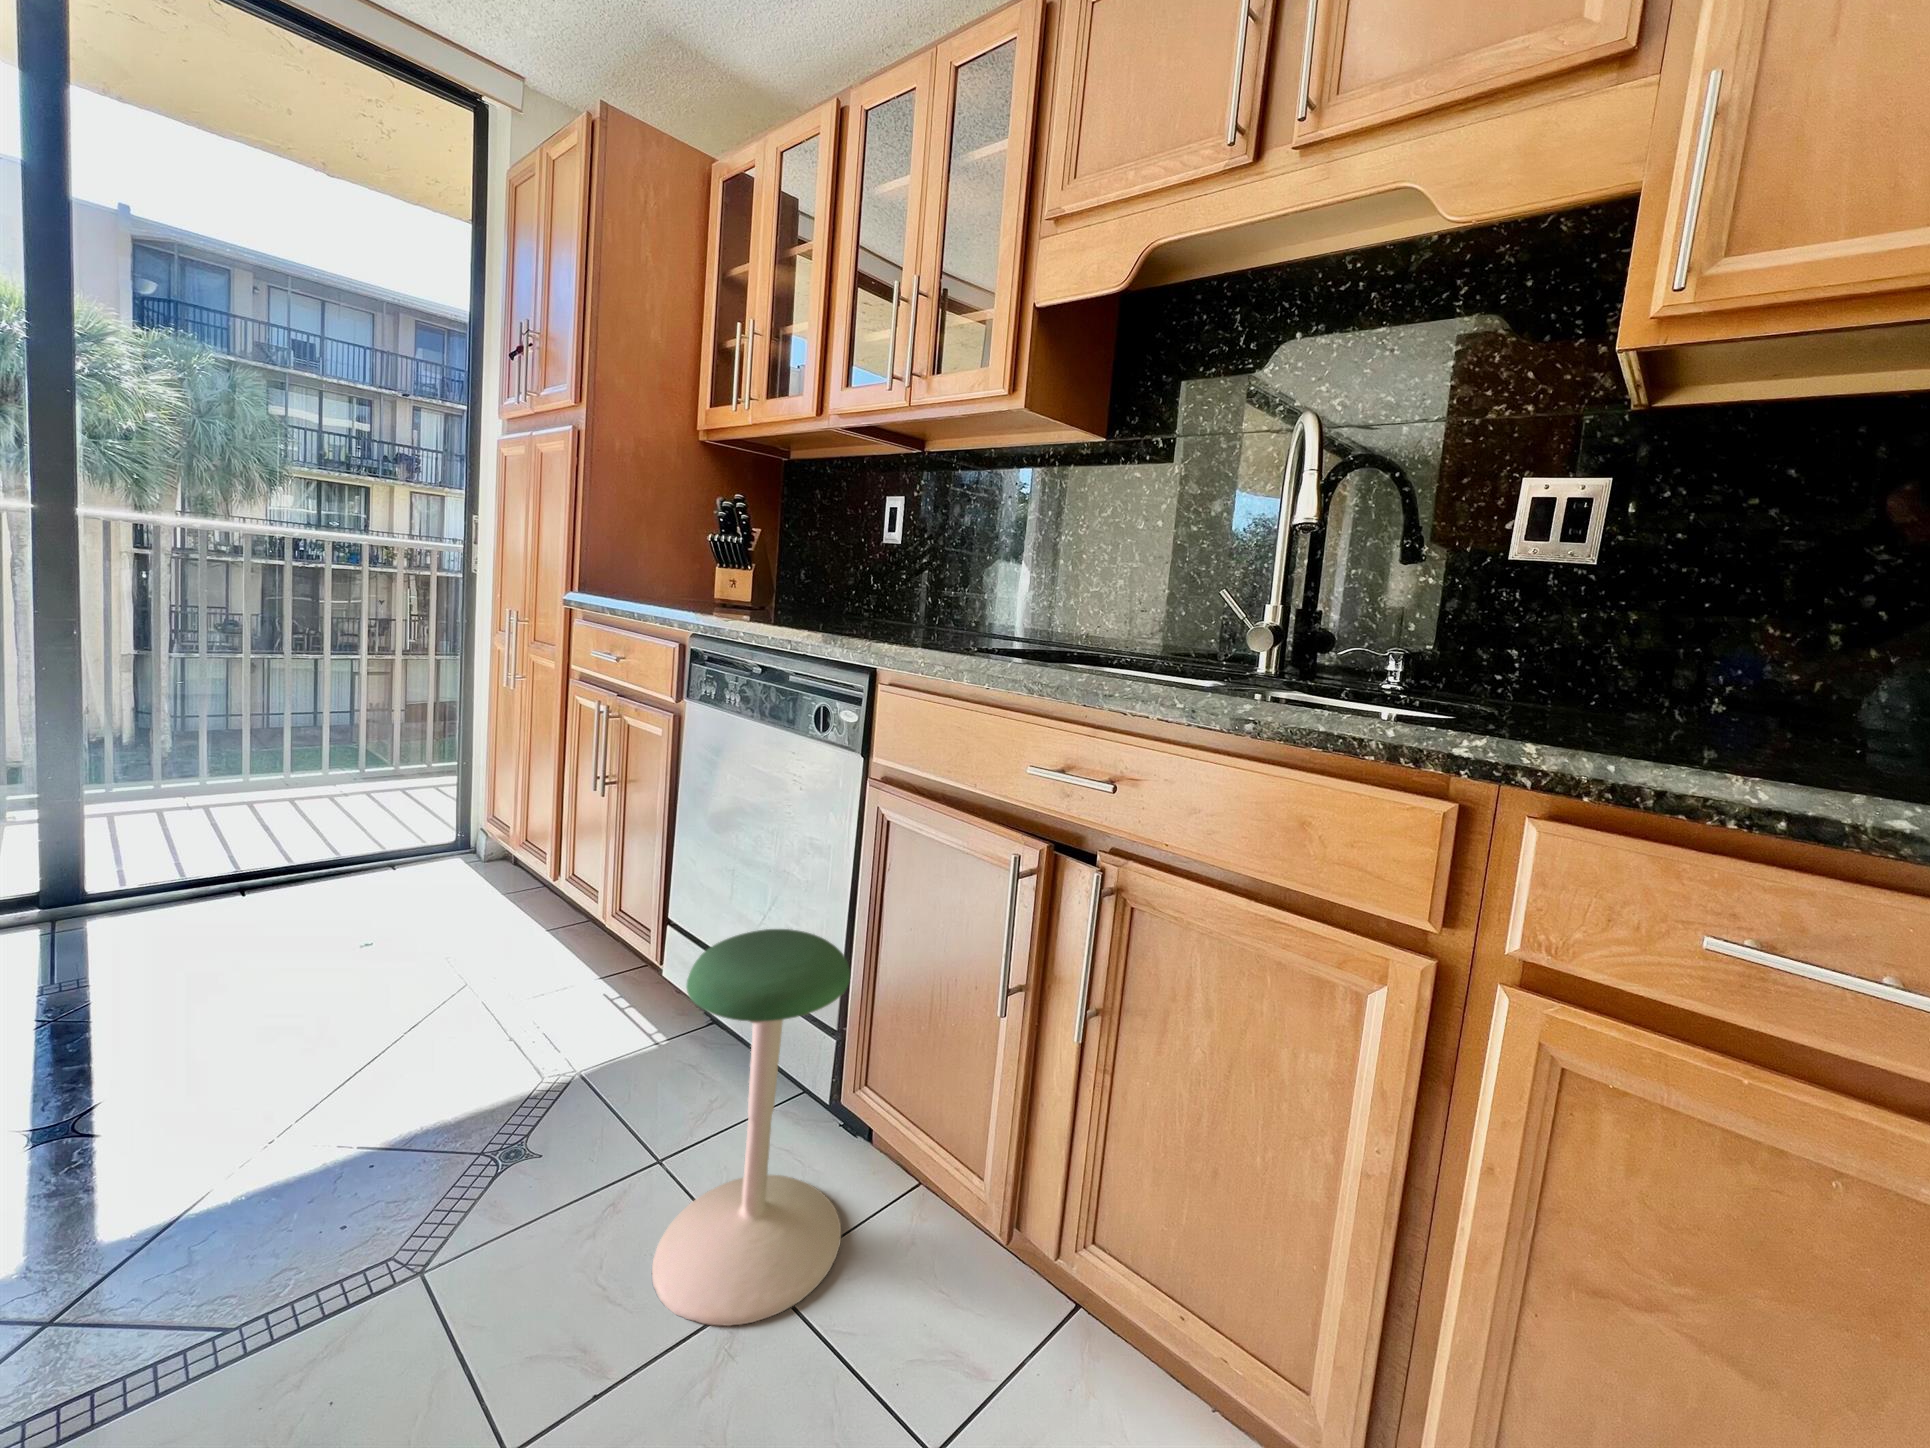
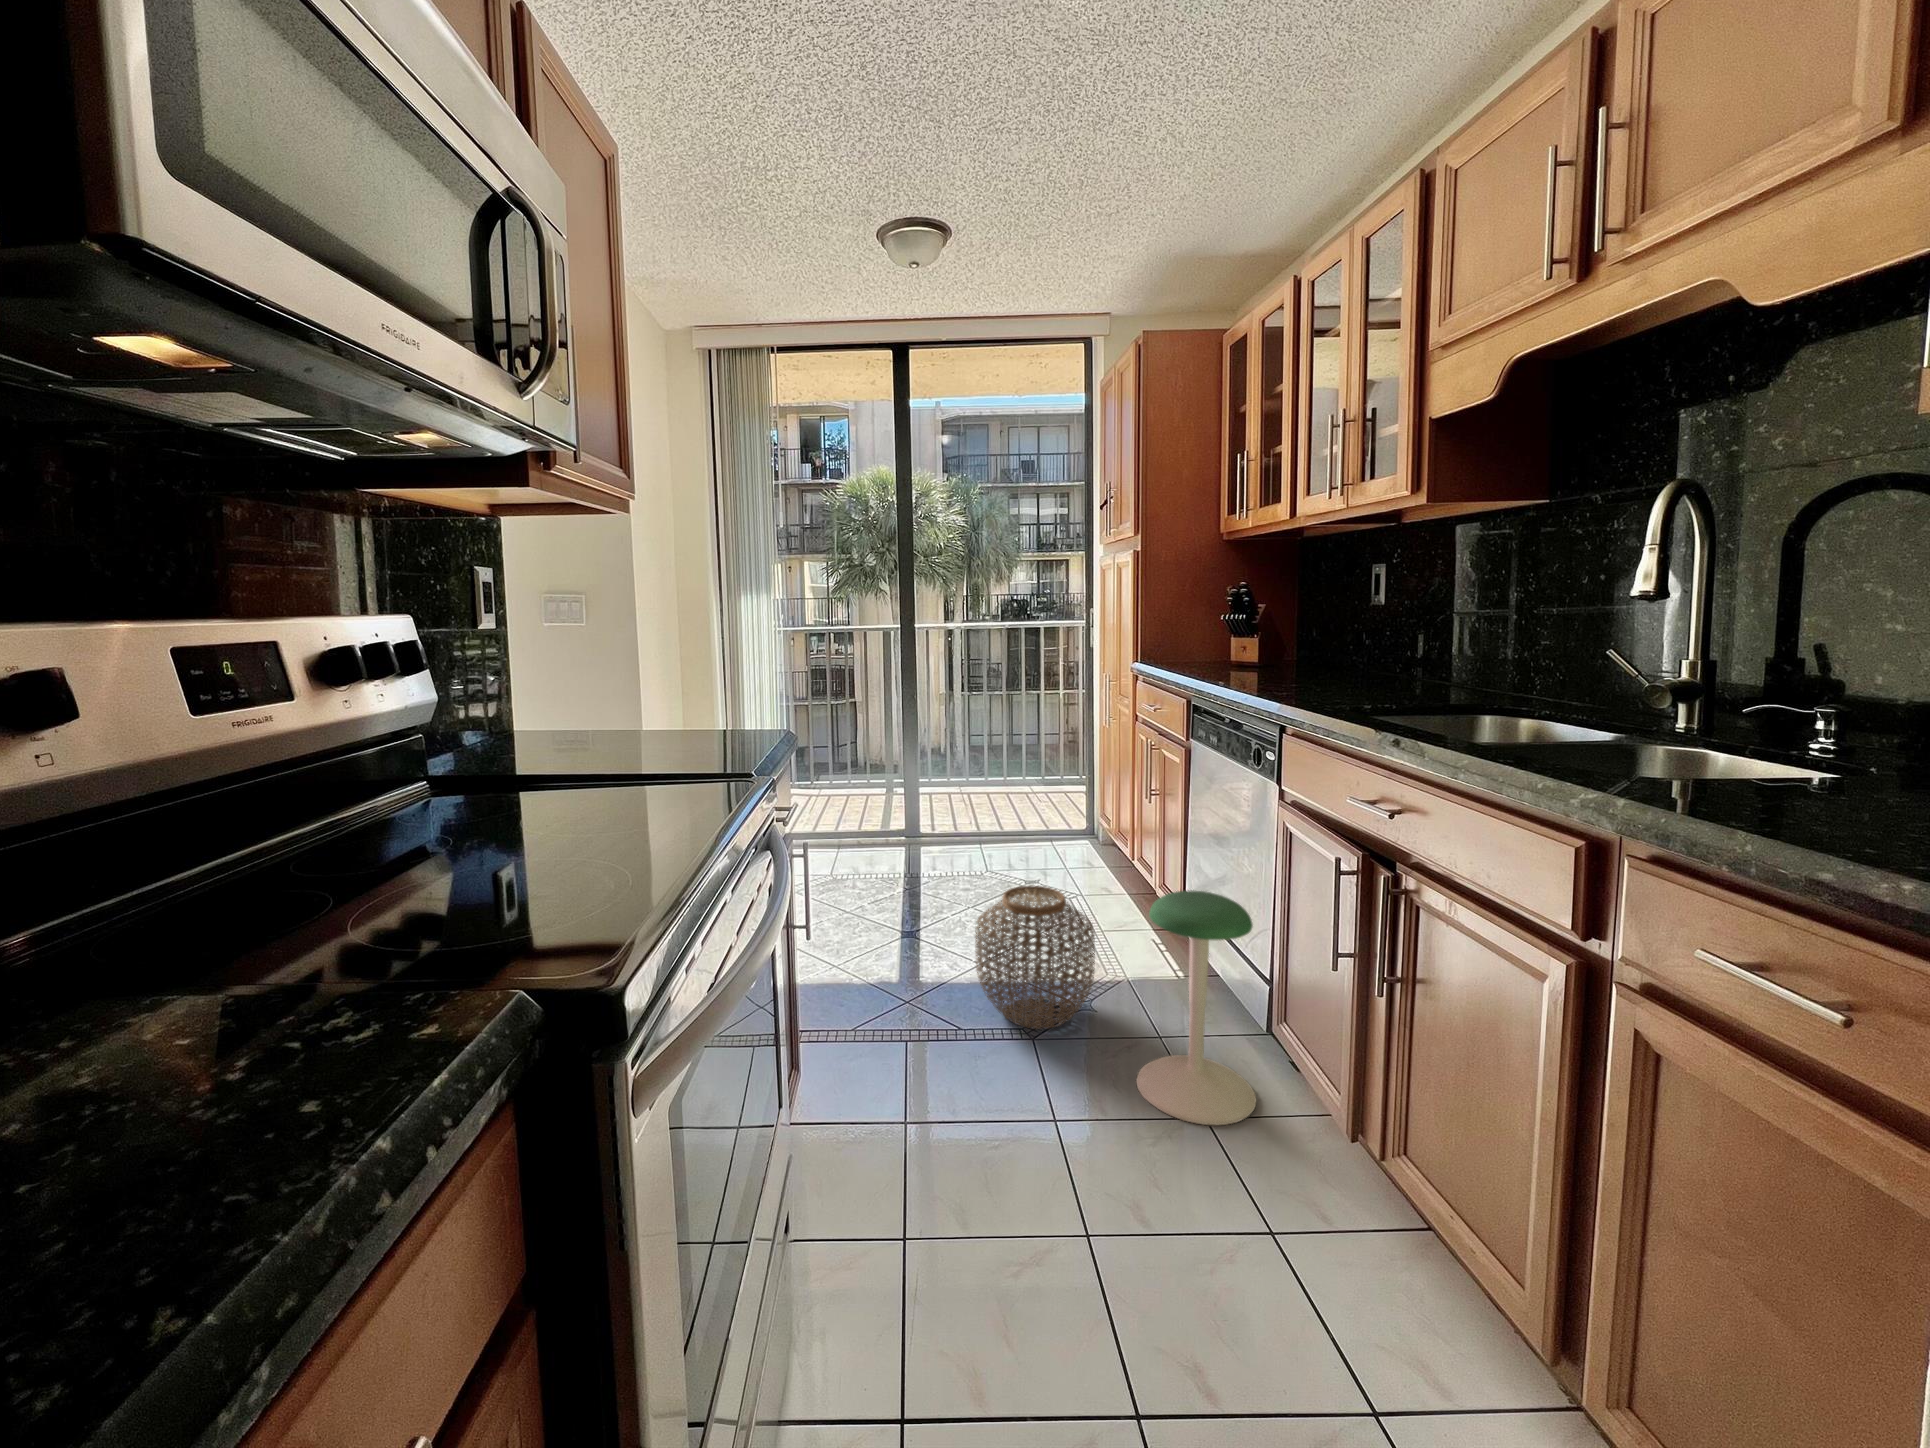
woven basket: none [253,978,550,1278] -> present [976,886,1095,1029]

